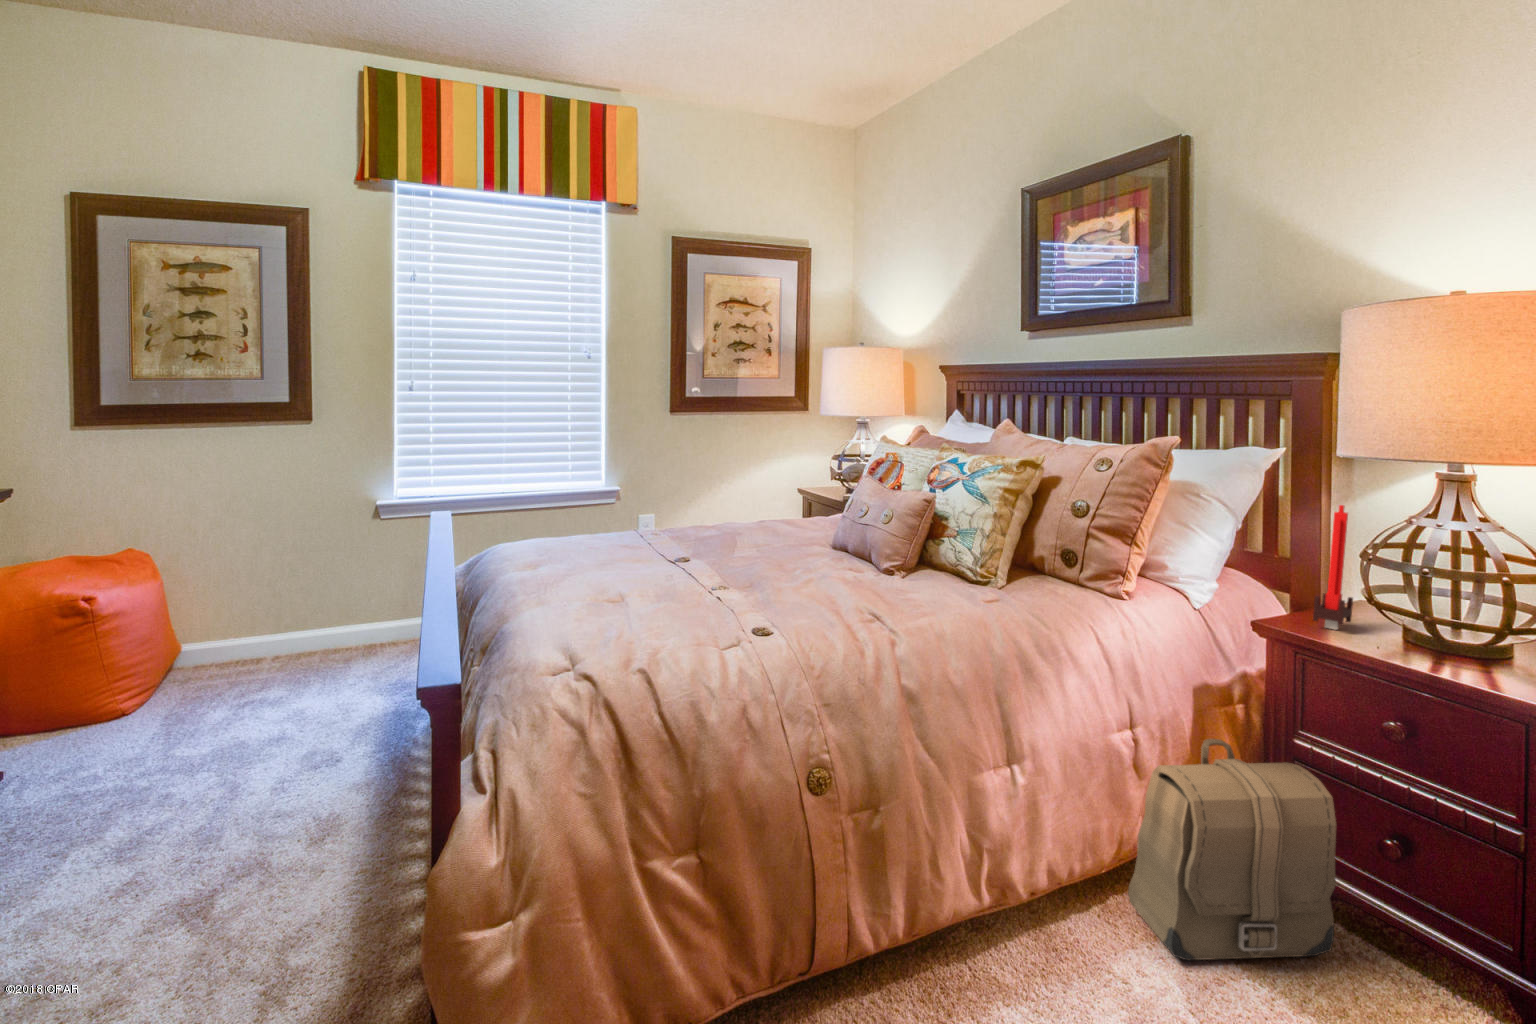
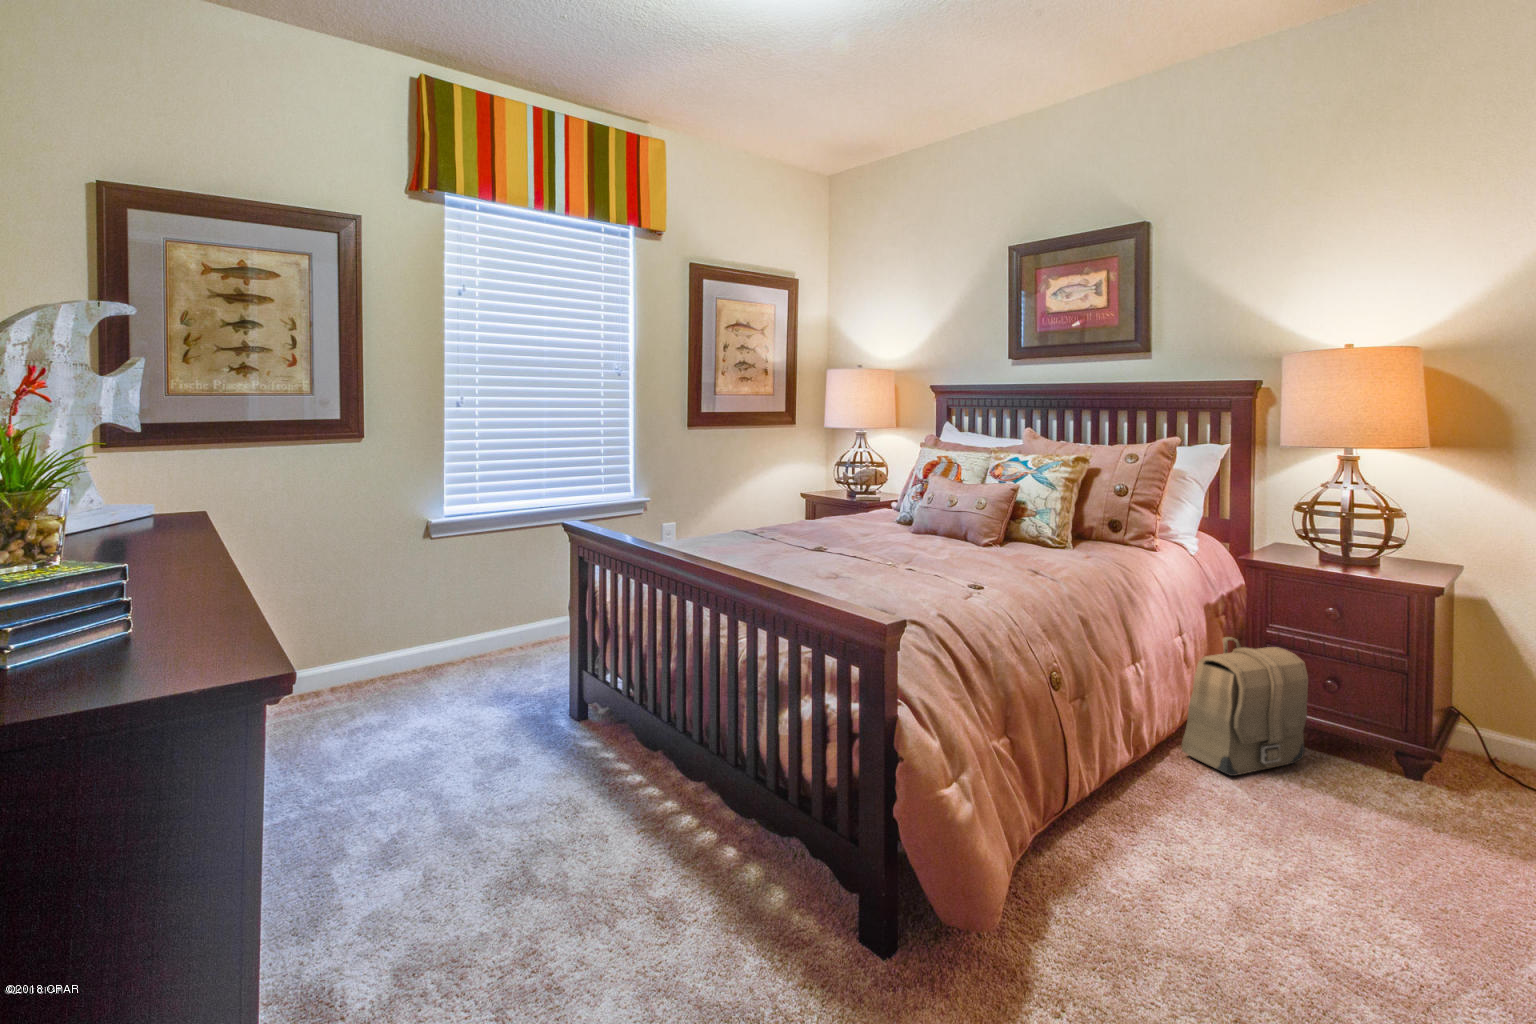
candle: present [1313,505,1353,629] -> none [1270,482,1291,562]

